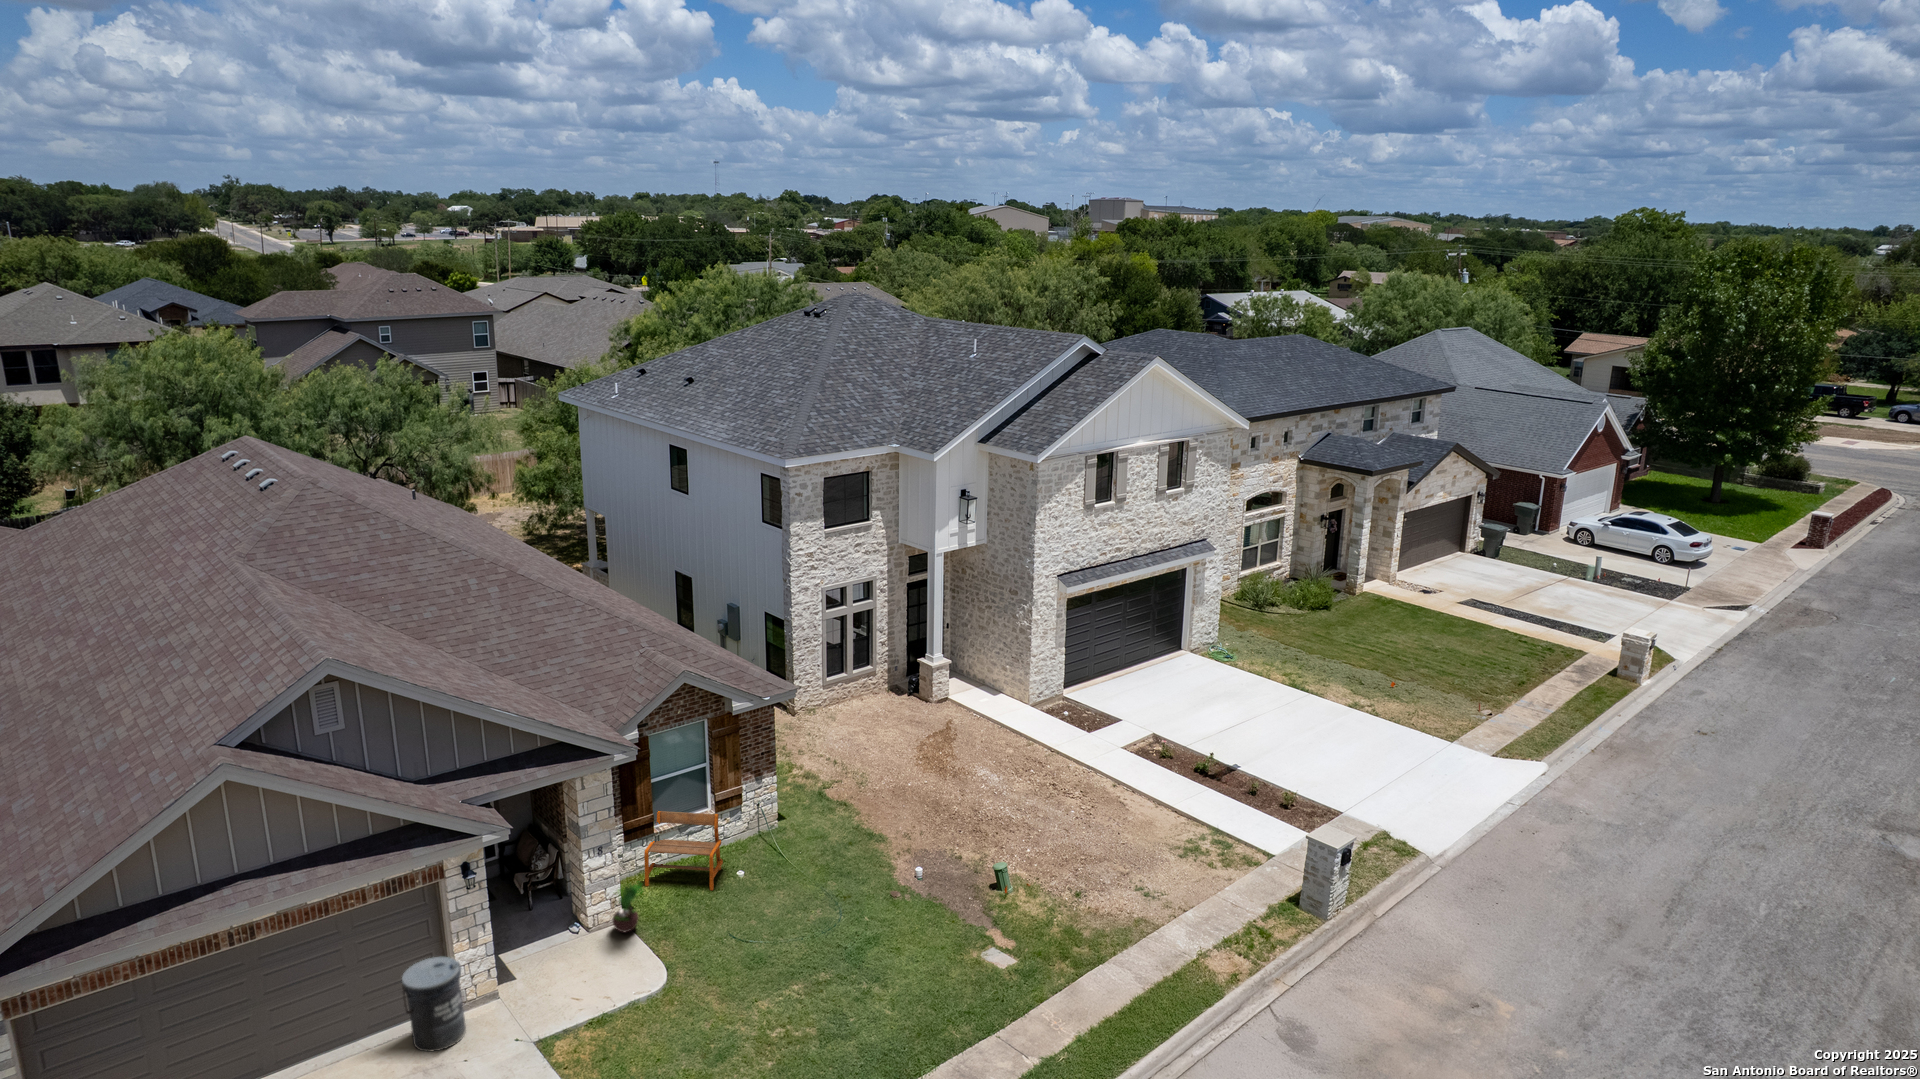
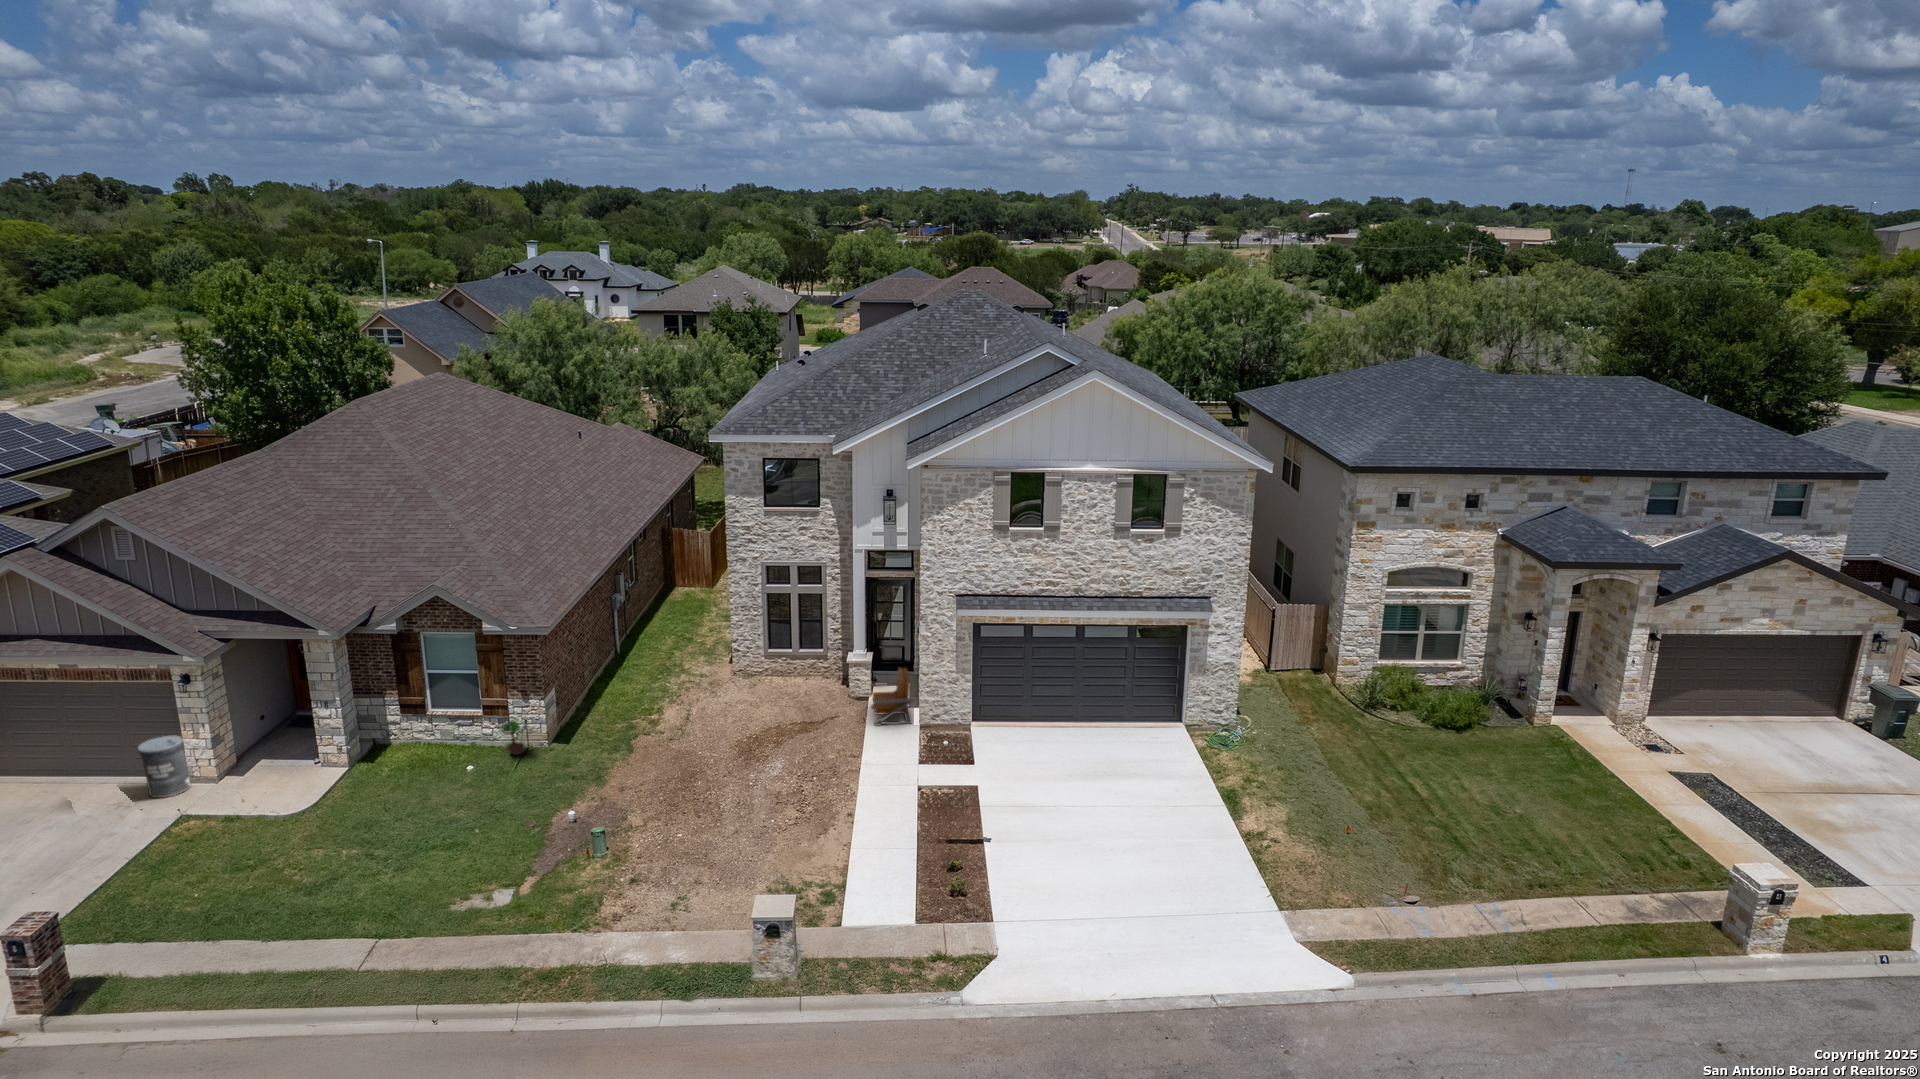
lounge chair: none [972,659,1033,718] -> present [871,668,914,726]
bench: present [644,811,723,890] -> none [413,696,468,769]
potted tree: present [612,884,642,932] -> present [499,720,526,755]

